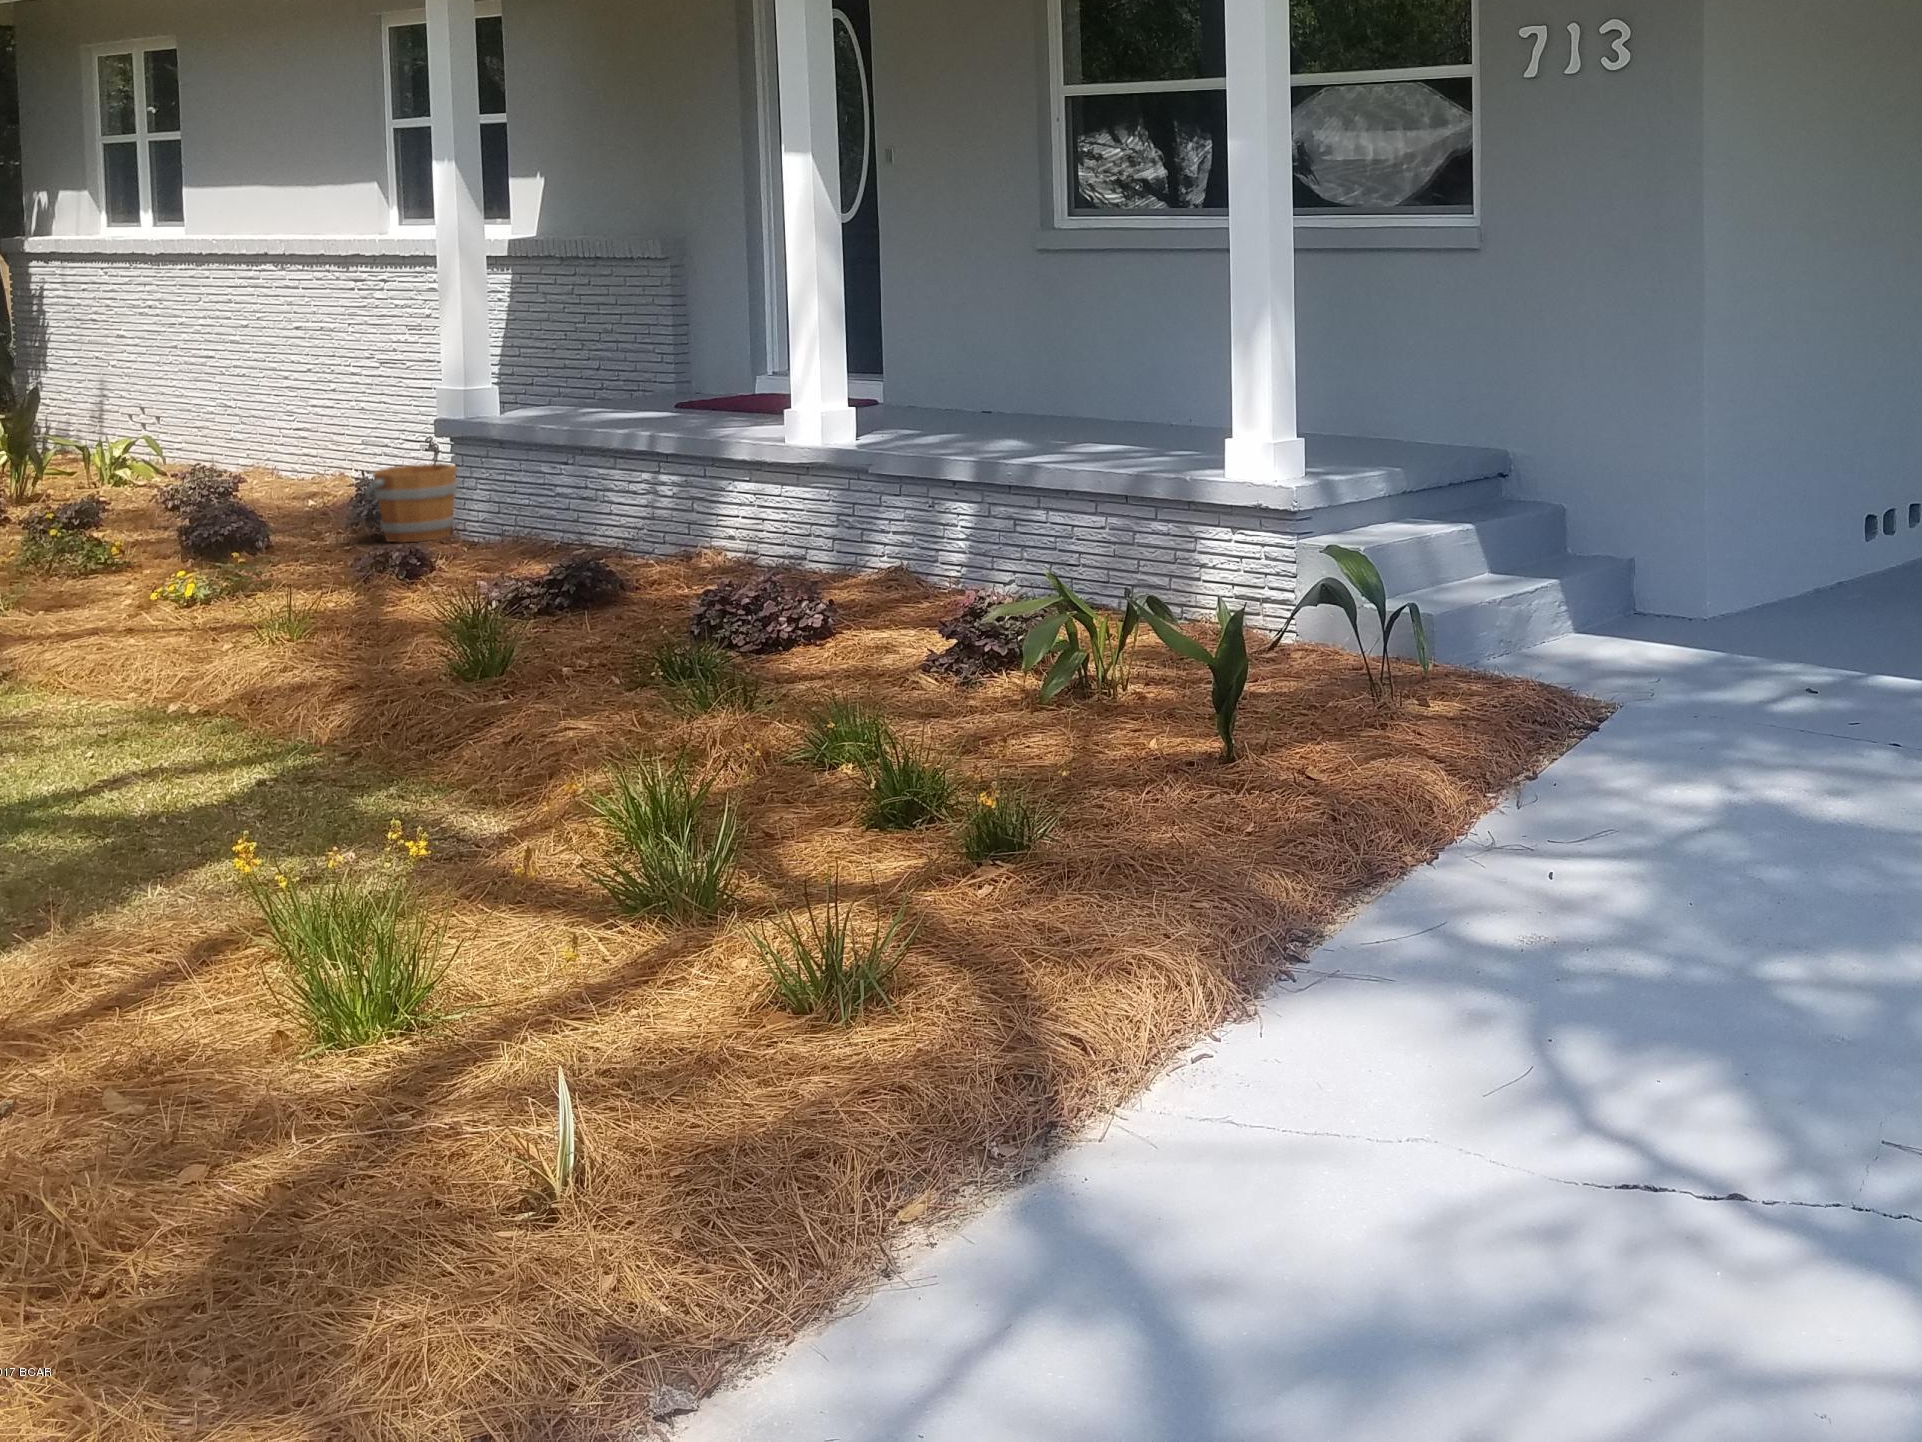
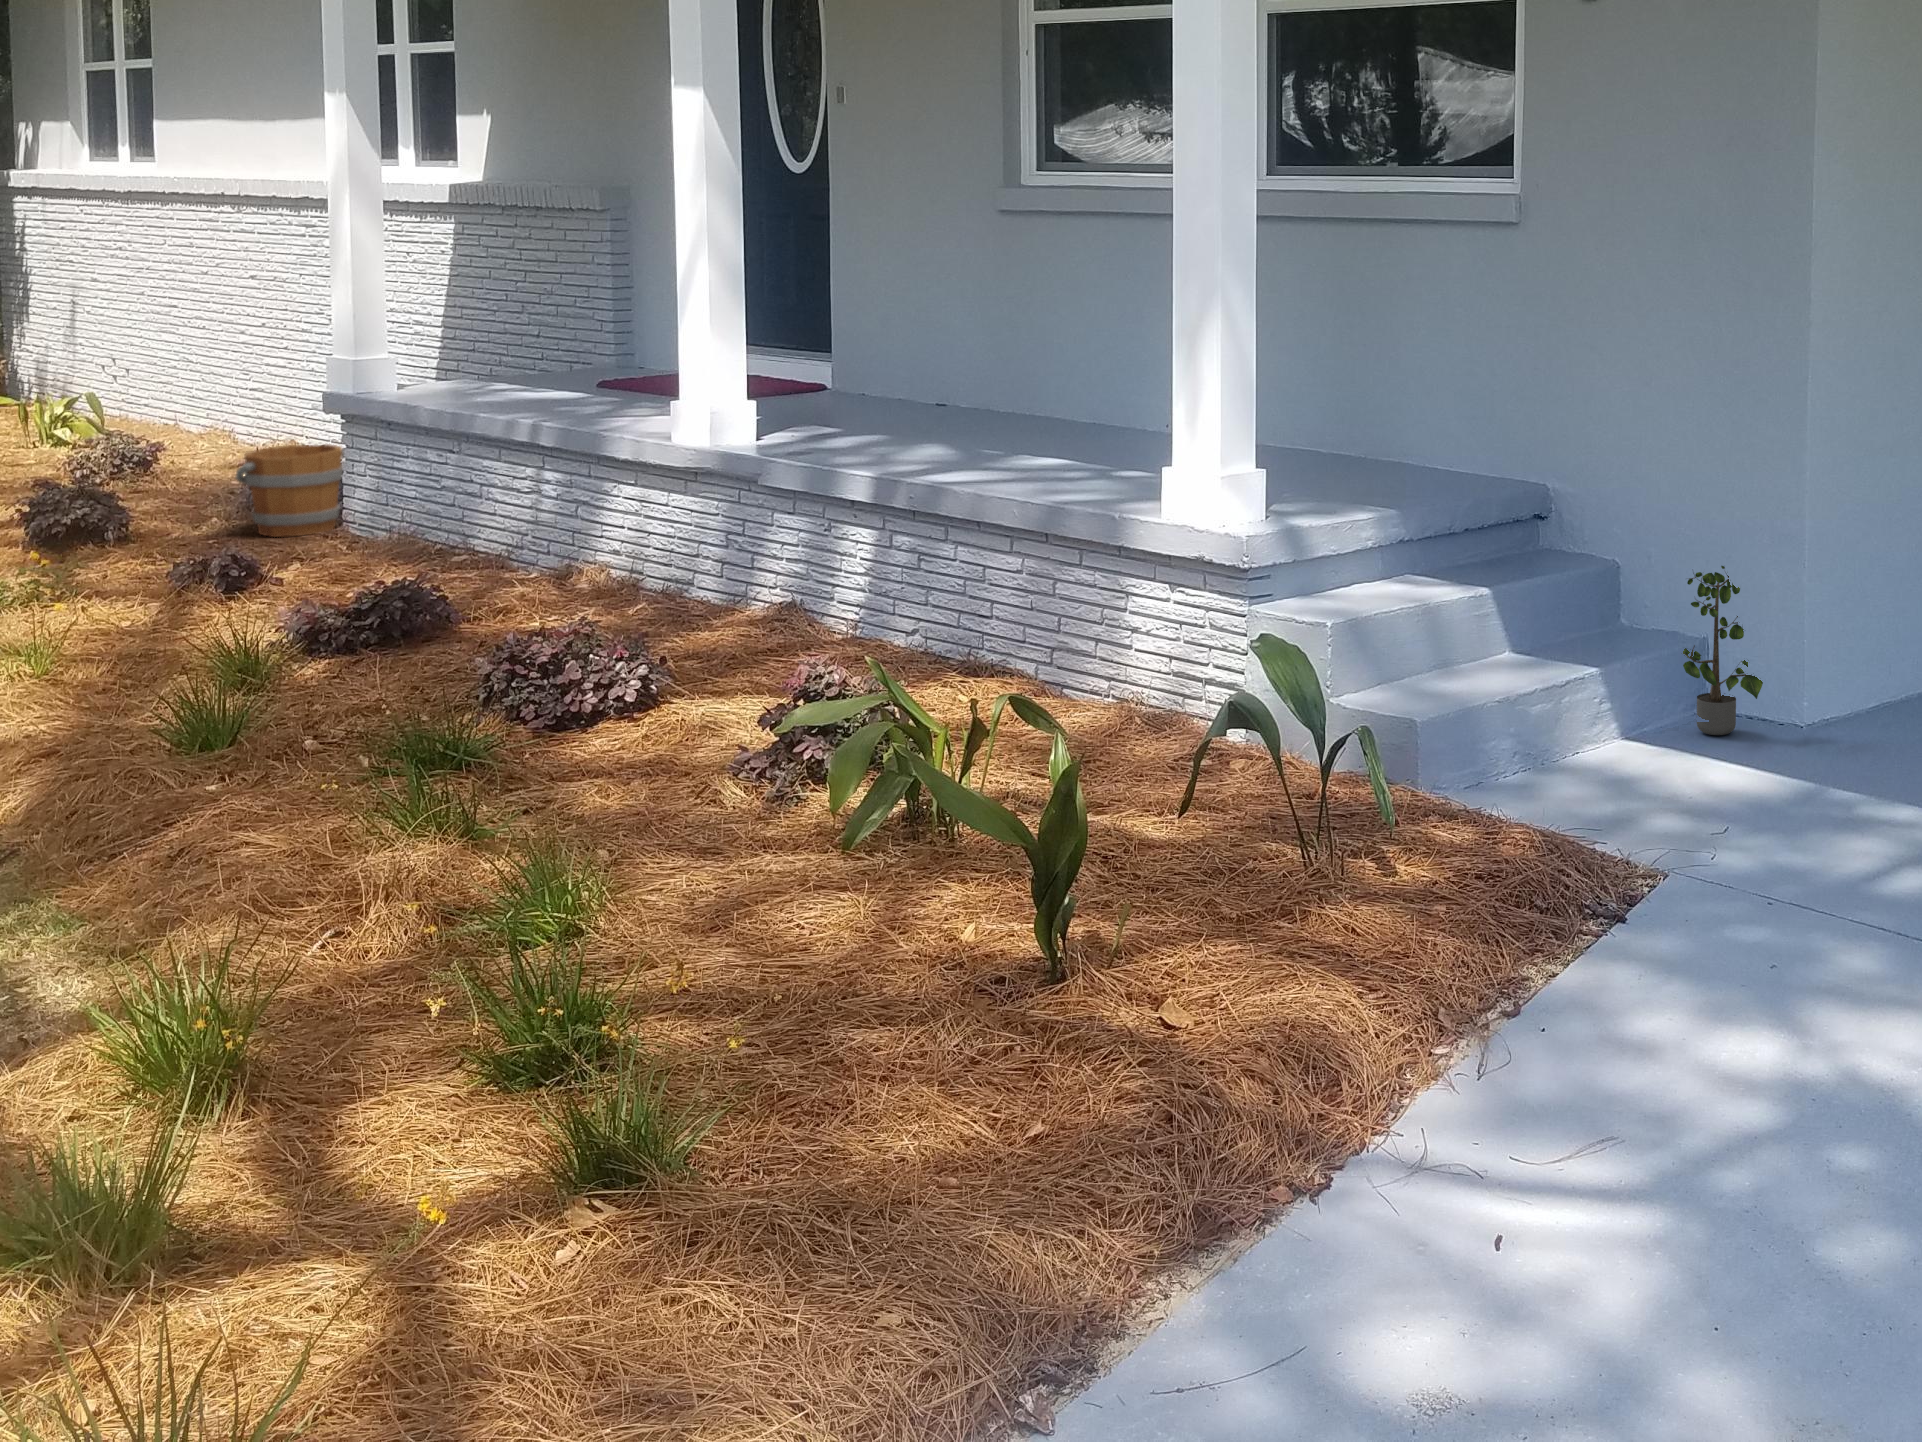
potted plant: none [1613,501,1690,632] -> present [1683,566,1763,735]

